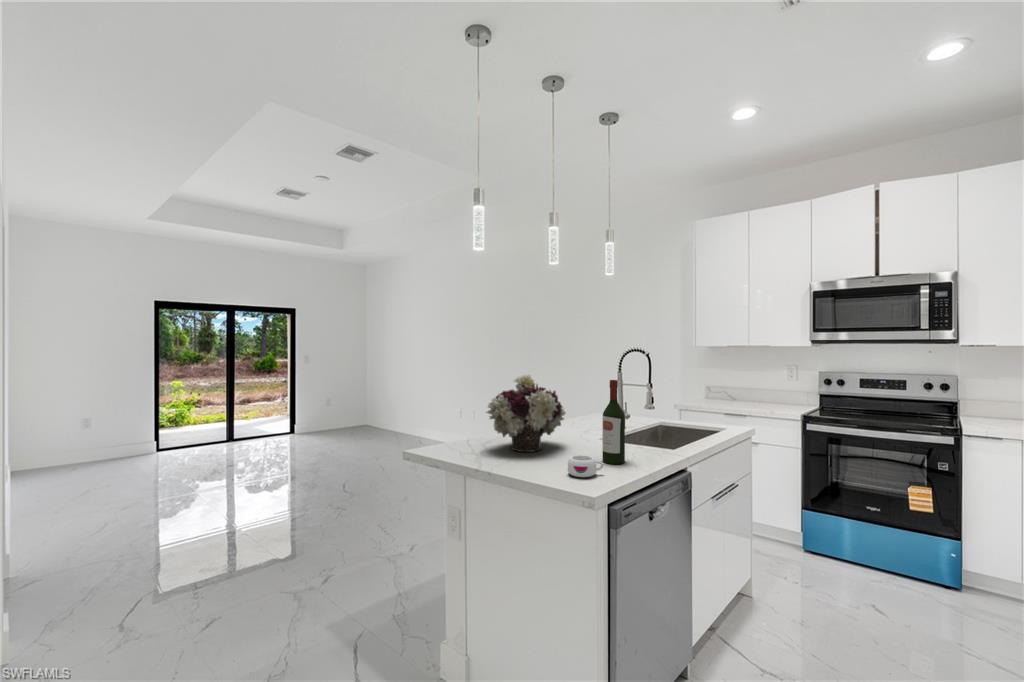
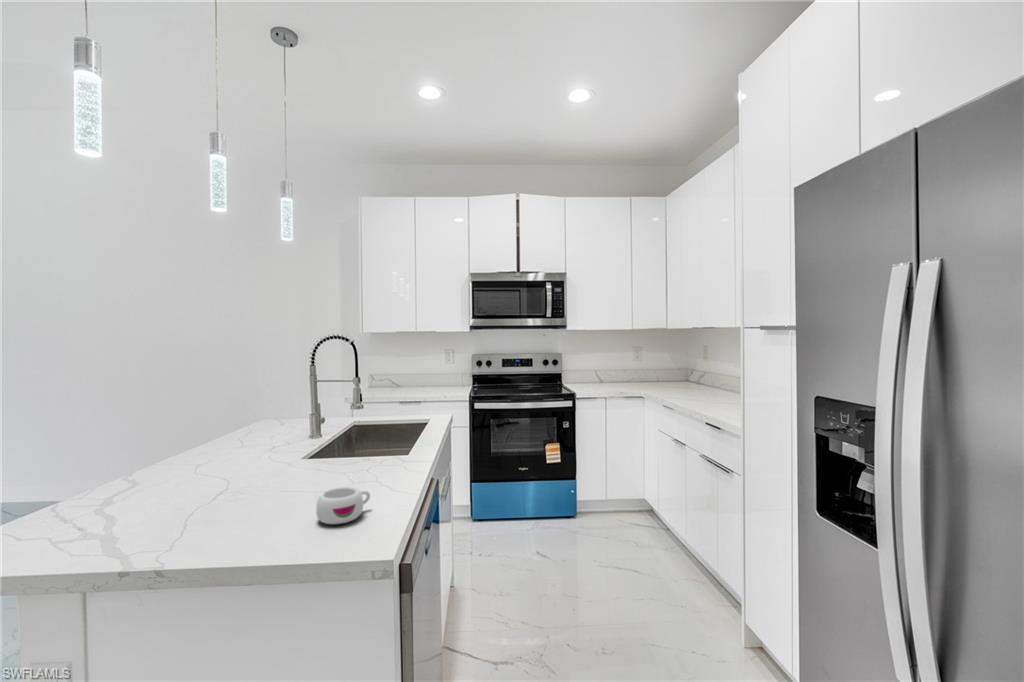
flower arrangement: present [486,375,566,452] -> none [109,374,269,509]
wine bottle: present [603,380,625,464] -> none [346,372,378,490]

